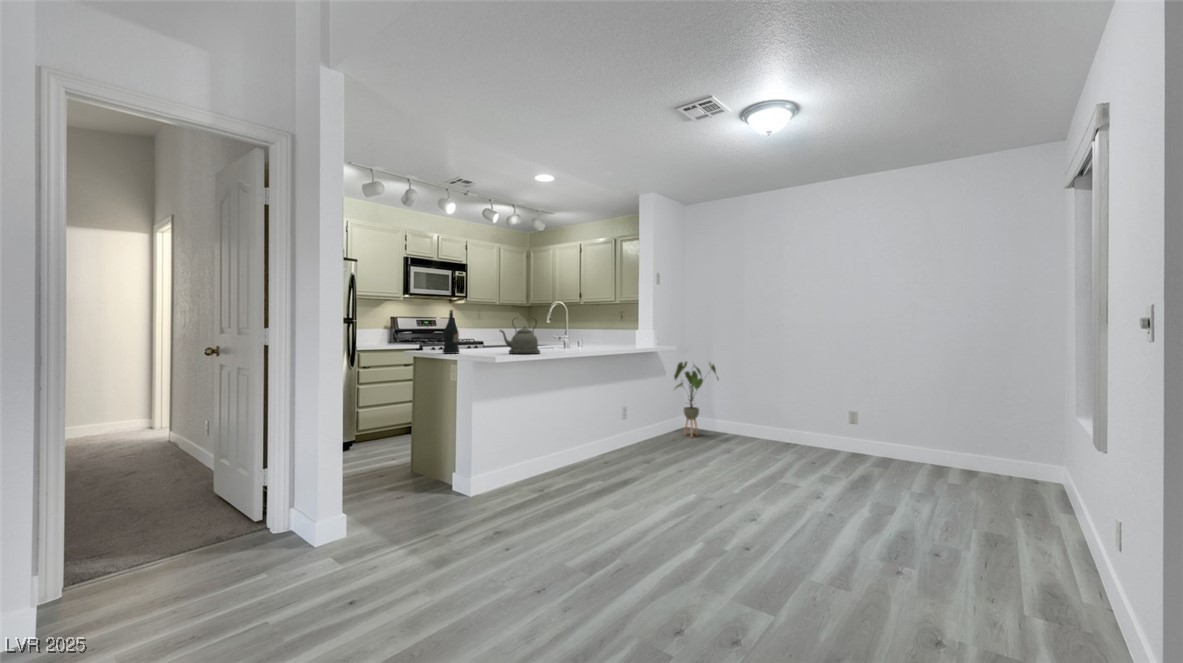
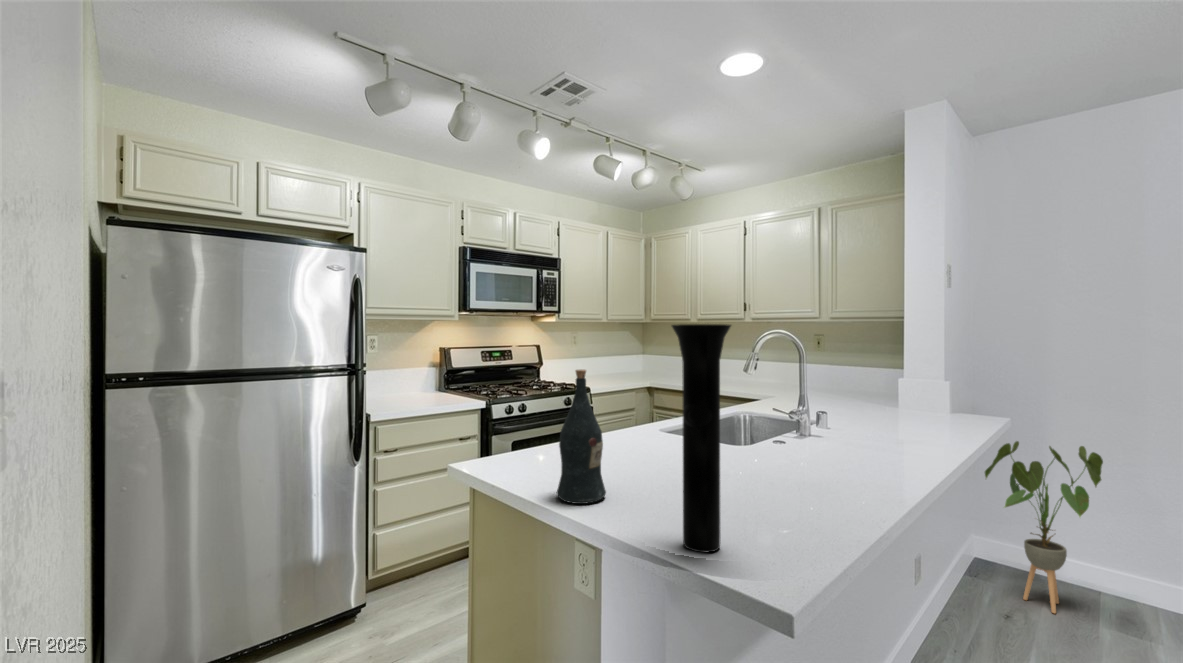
vase: none [471,292,489,356] -> present [672,324,731,552]
kettle: present [500,321,540,354] -> none [733,391,854,517]

